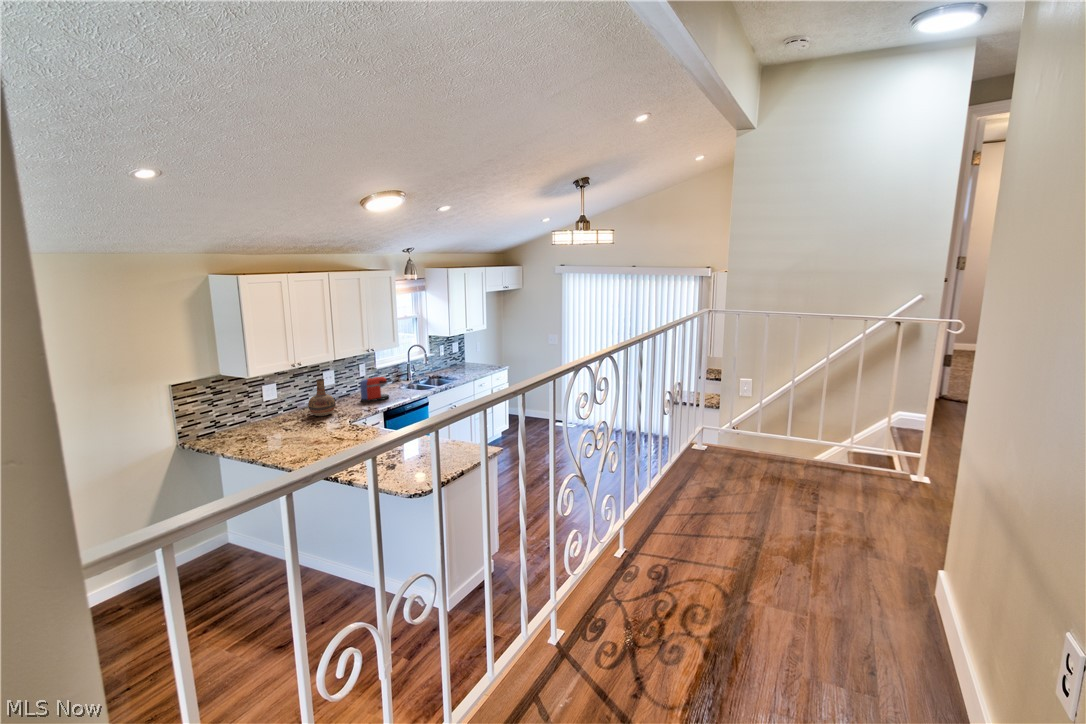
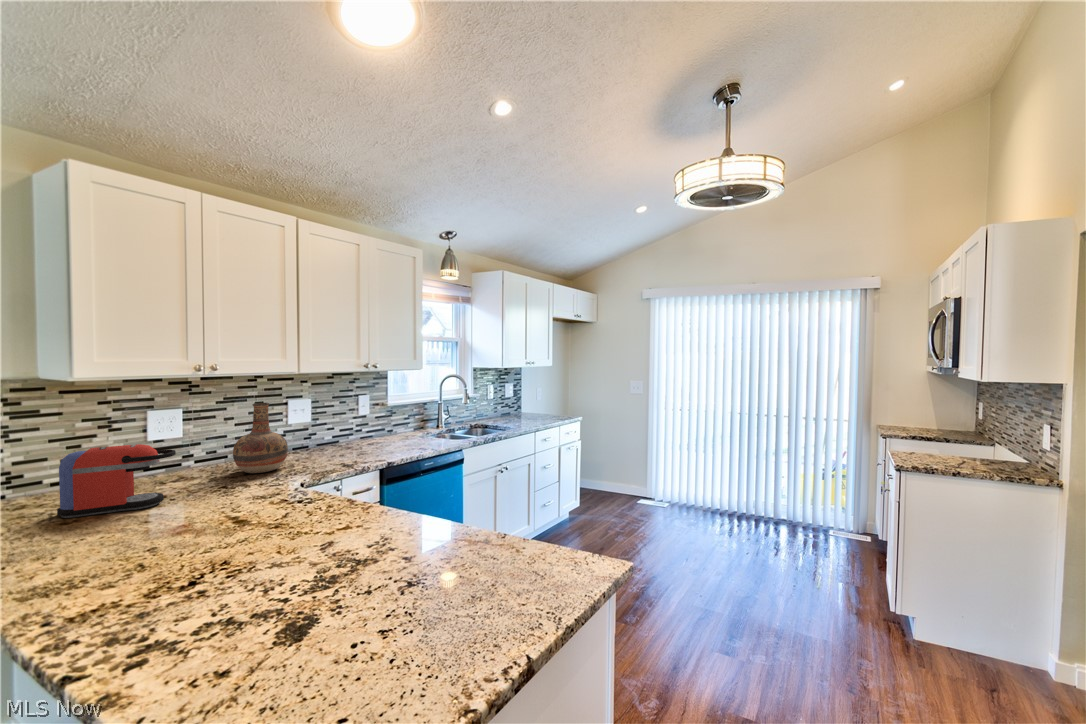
coffee maker: present [360,377,392,402] -> present [57,444,176,518]

